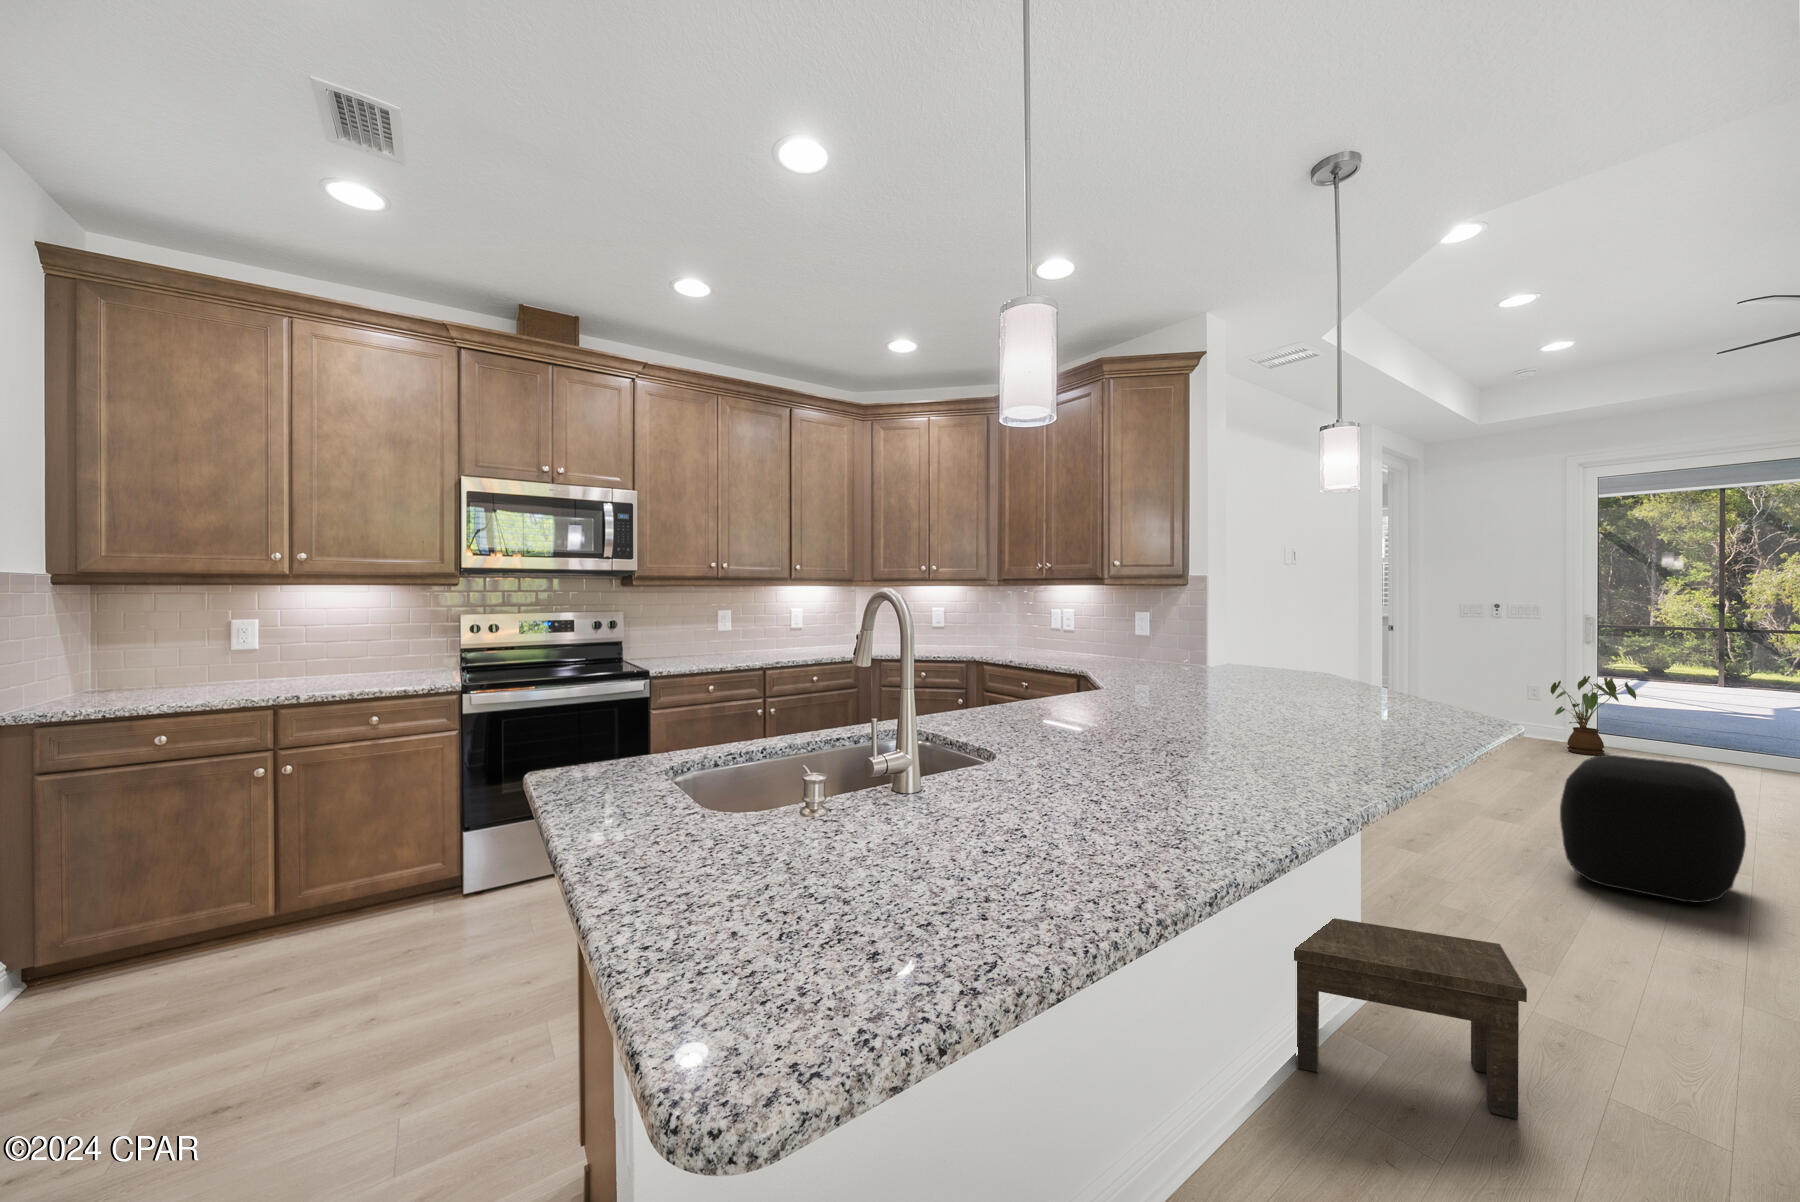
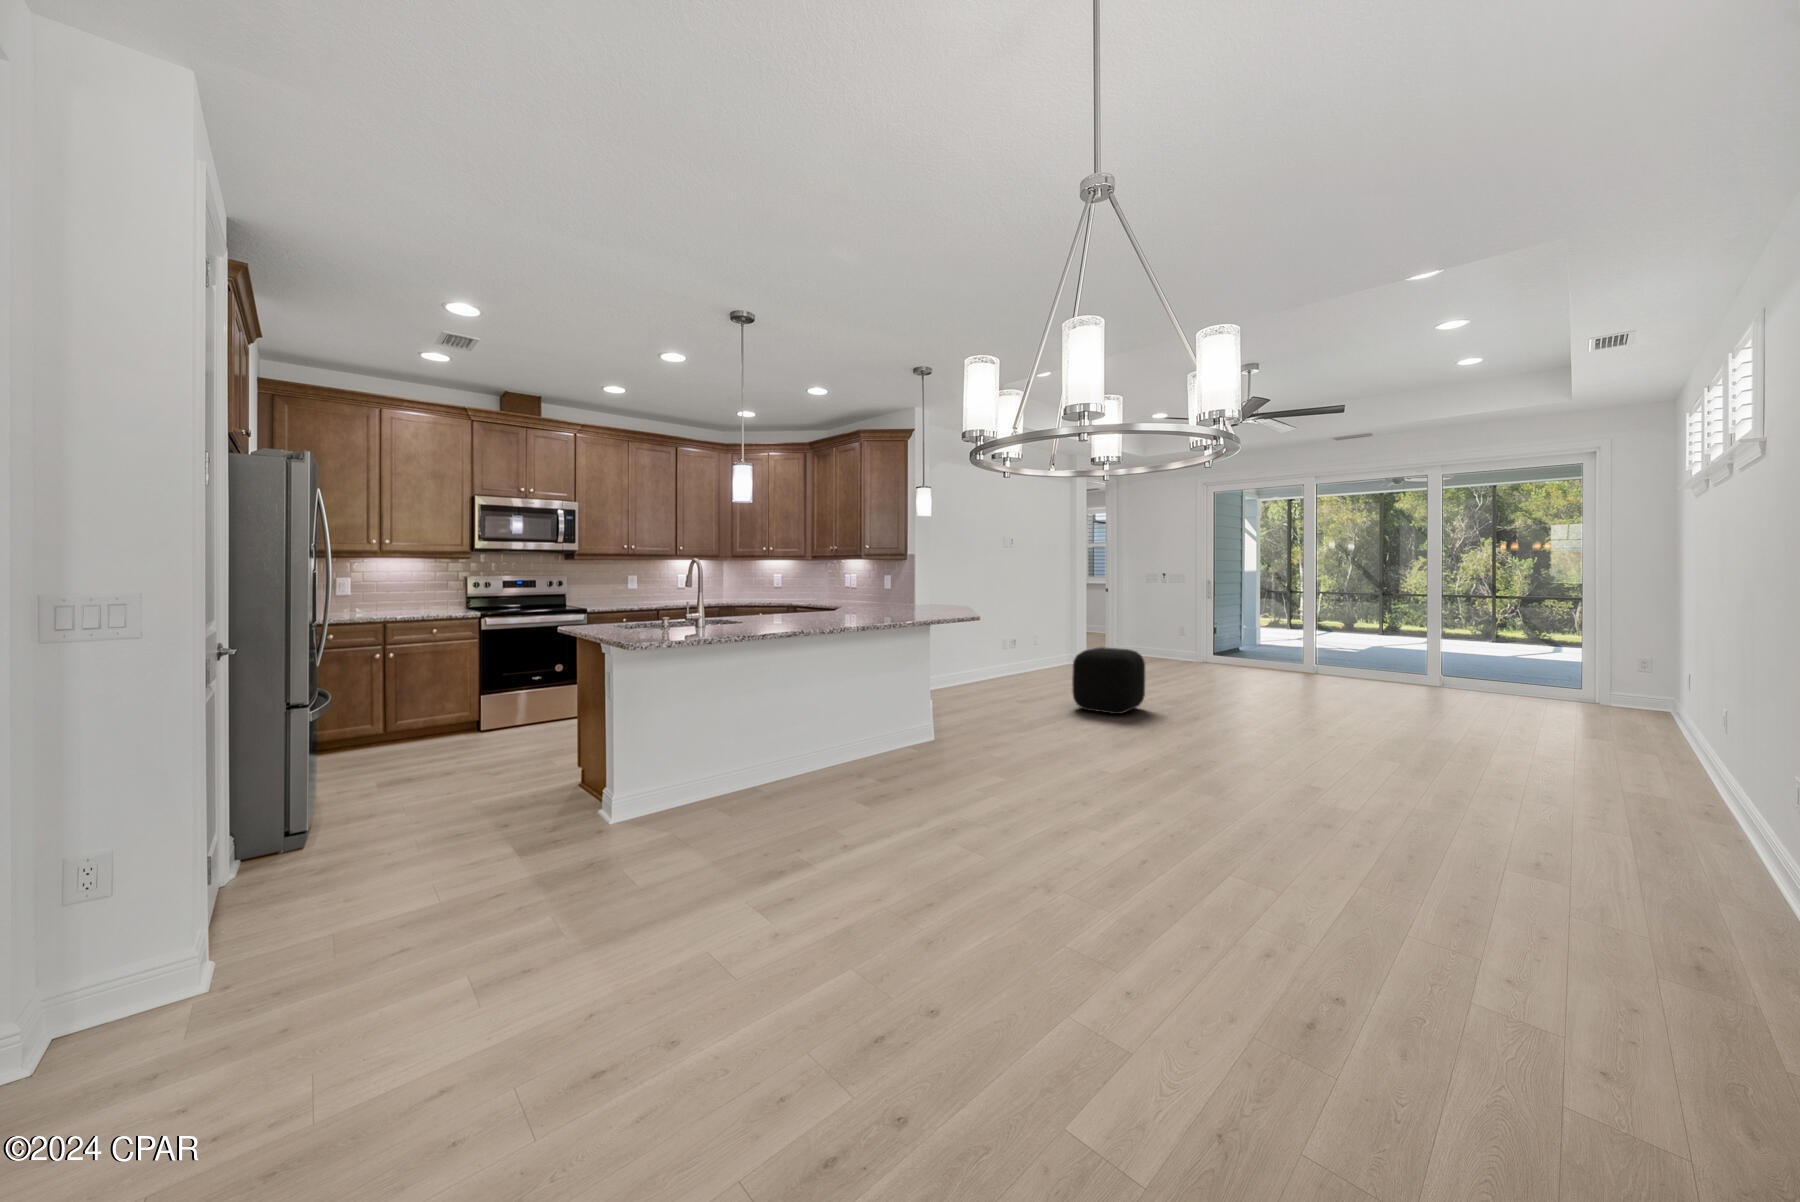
house plant: present [1550,676,1636,755] -> none [1153,616,1194,663]
side table: present [1294,918,1527,1119] -> none [875,703,962,768]

